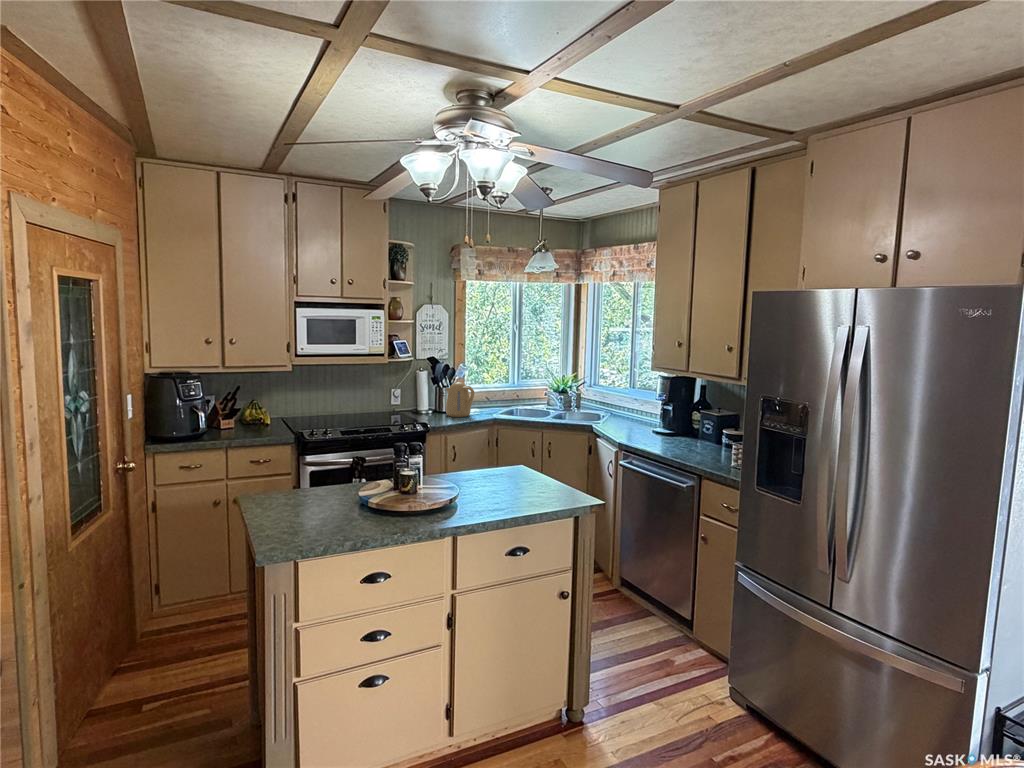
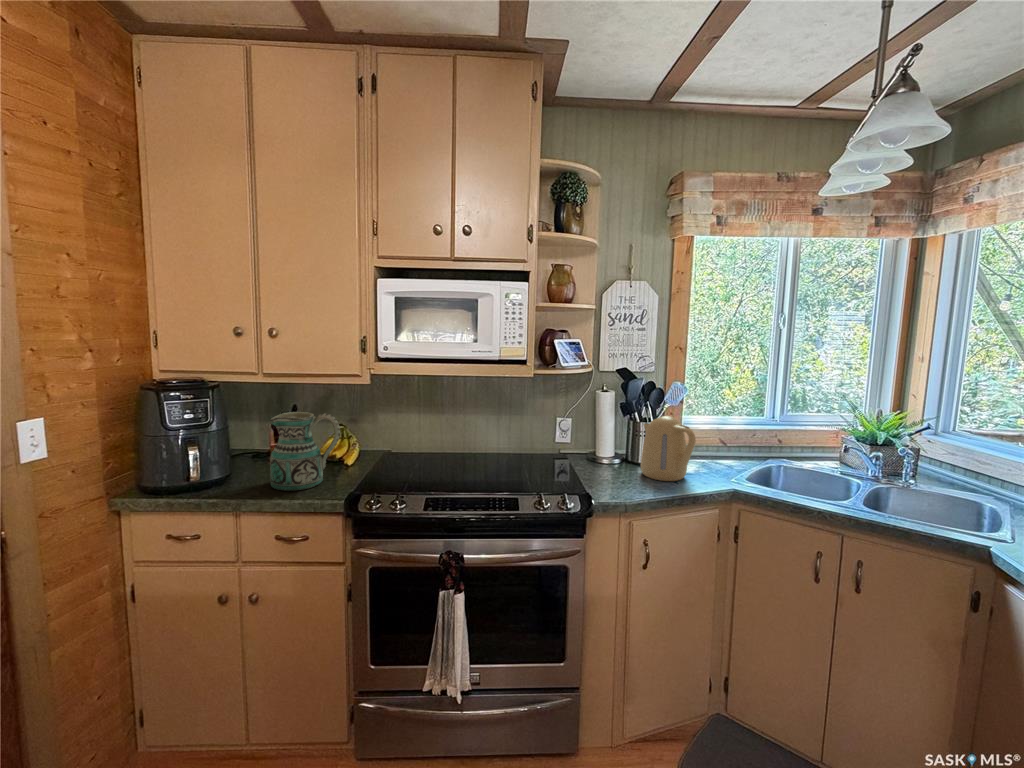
ceramic pitcher: none [236,389,278,435] -> present [270,412,340,491]

